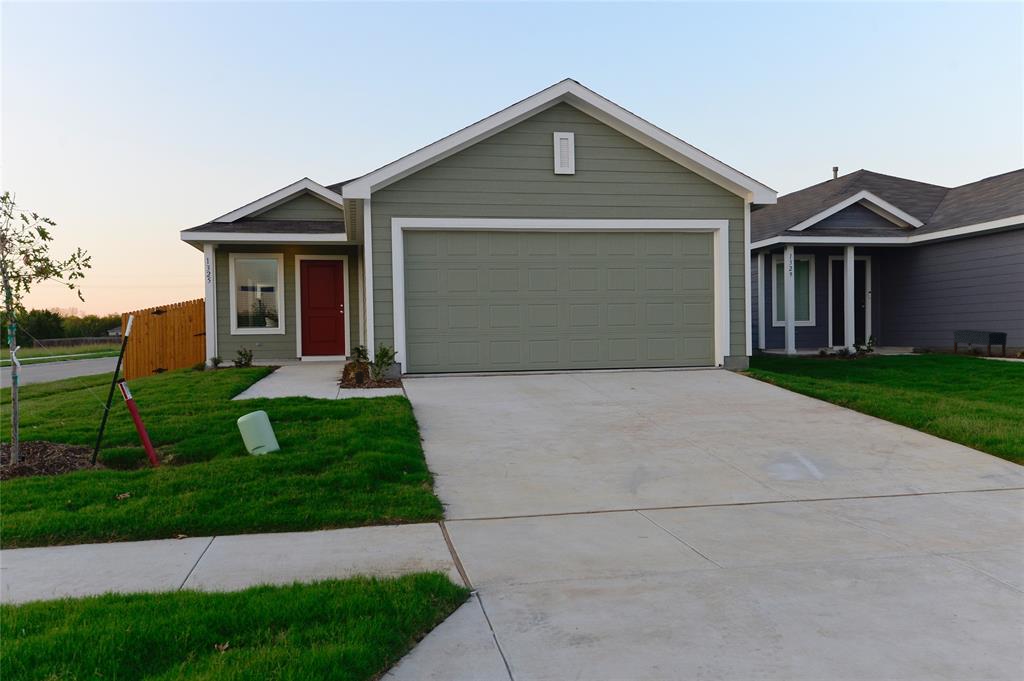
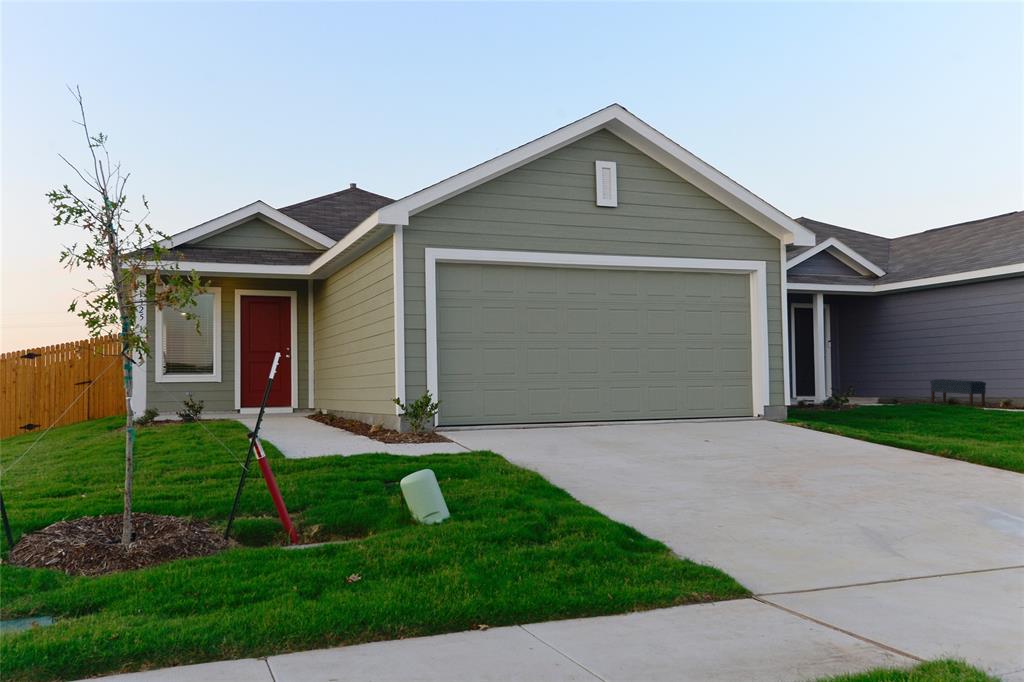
potted plant: present [352,345,368,383] -> none [380,393,408,439]

